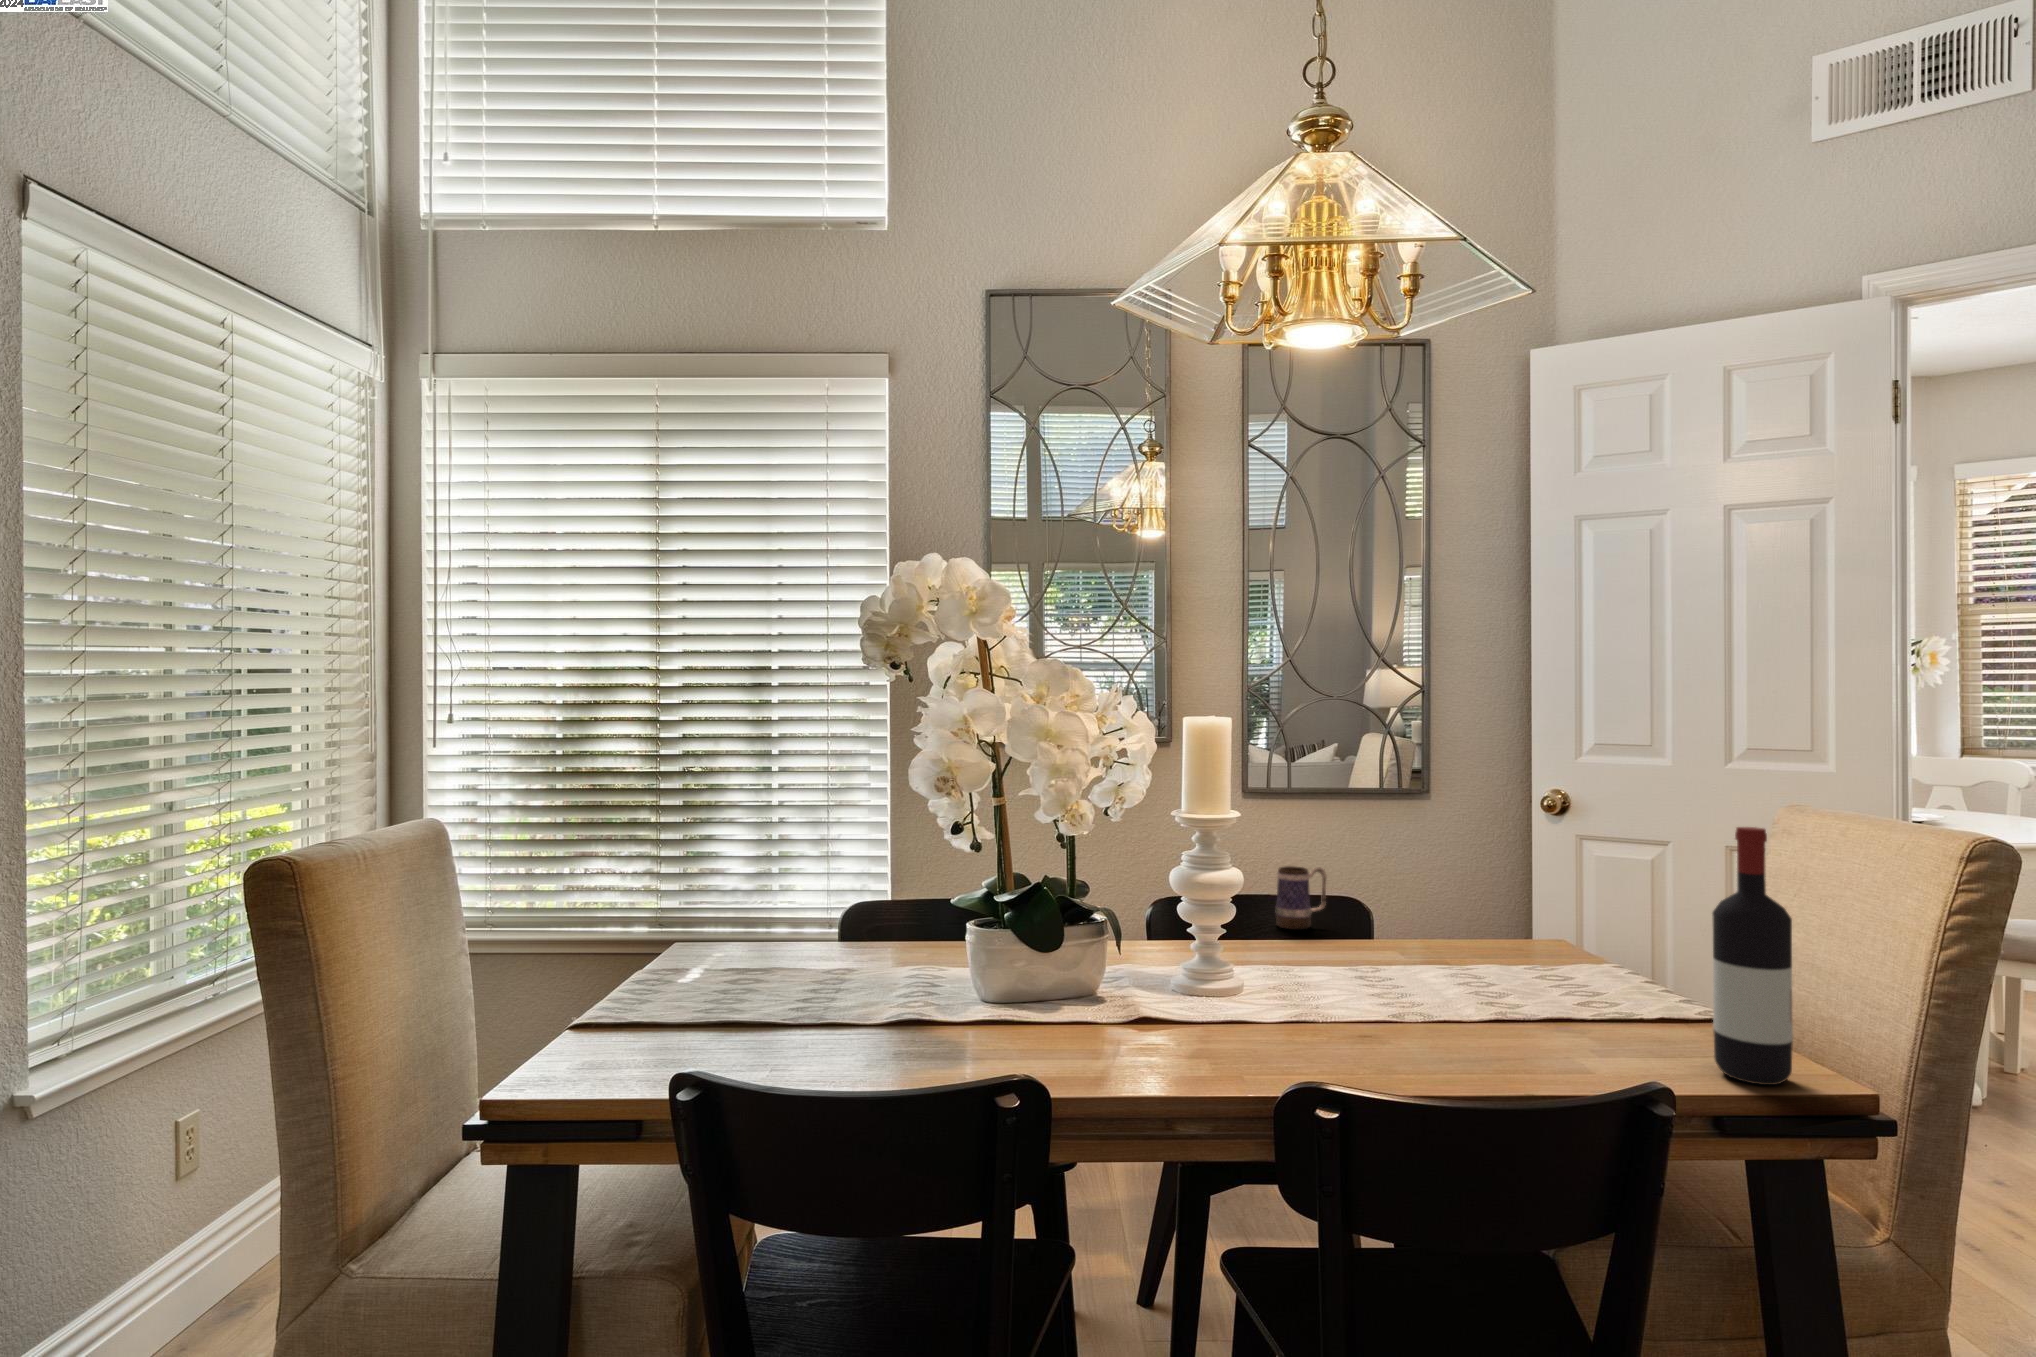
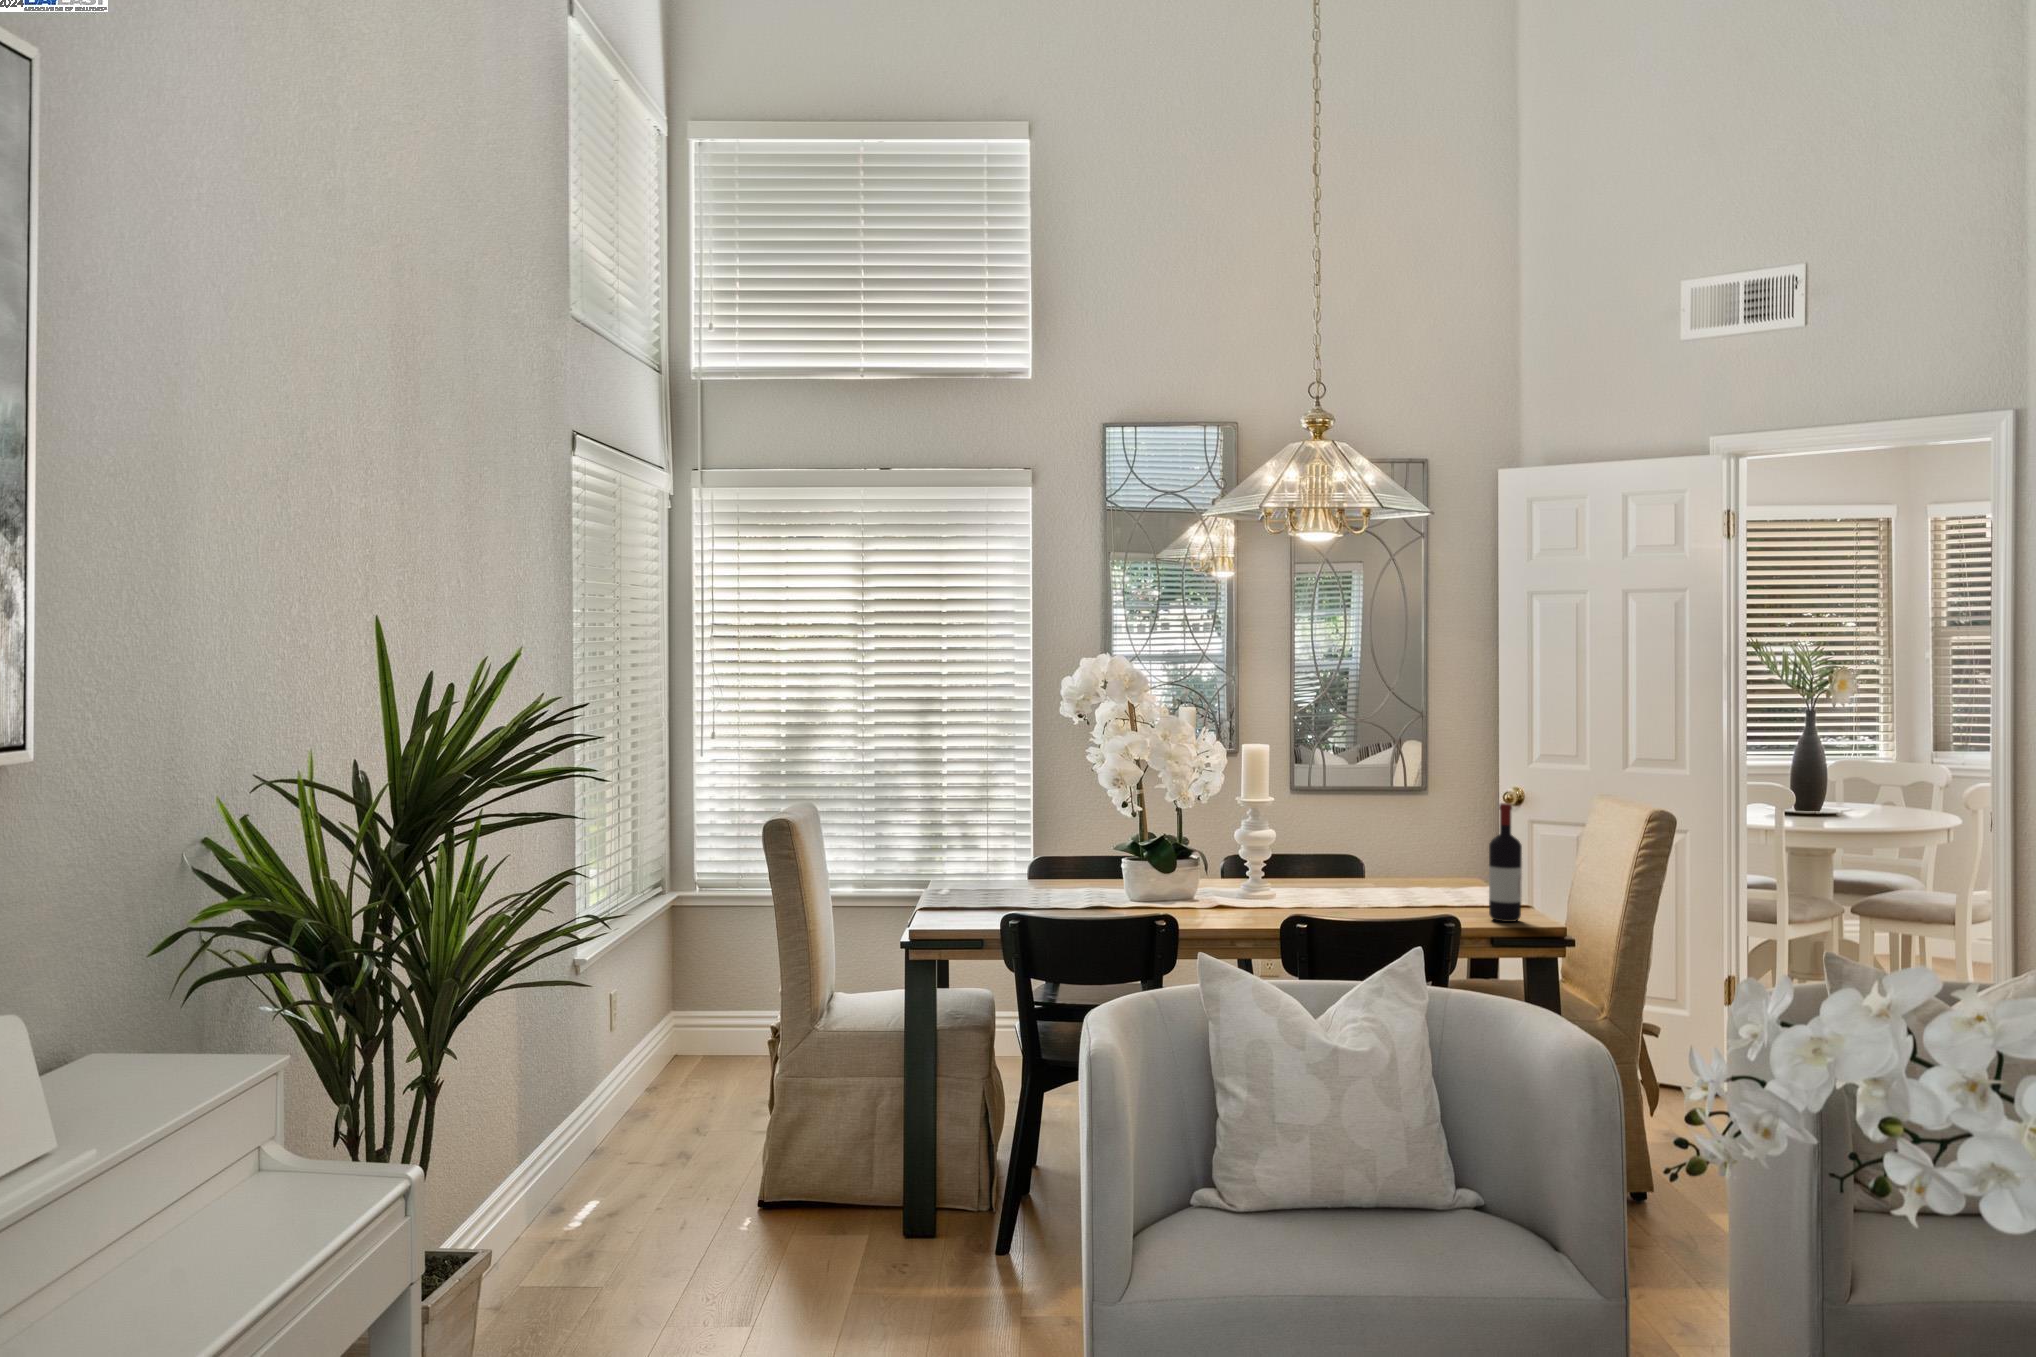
mug: present [1276,866,1327,929] -> none [1301,836,1333,875]

